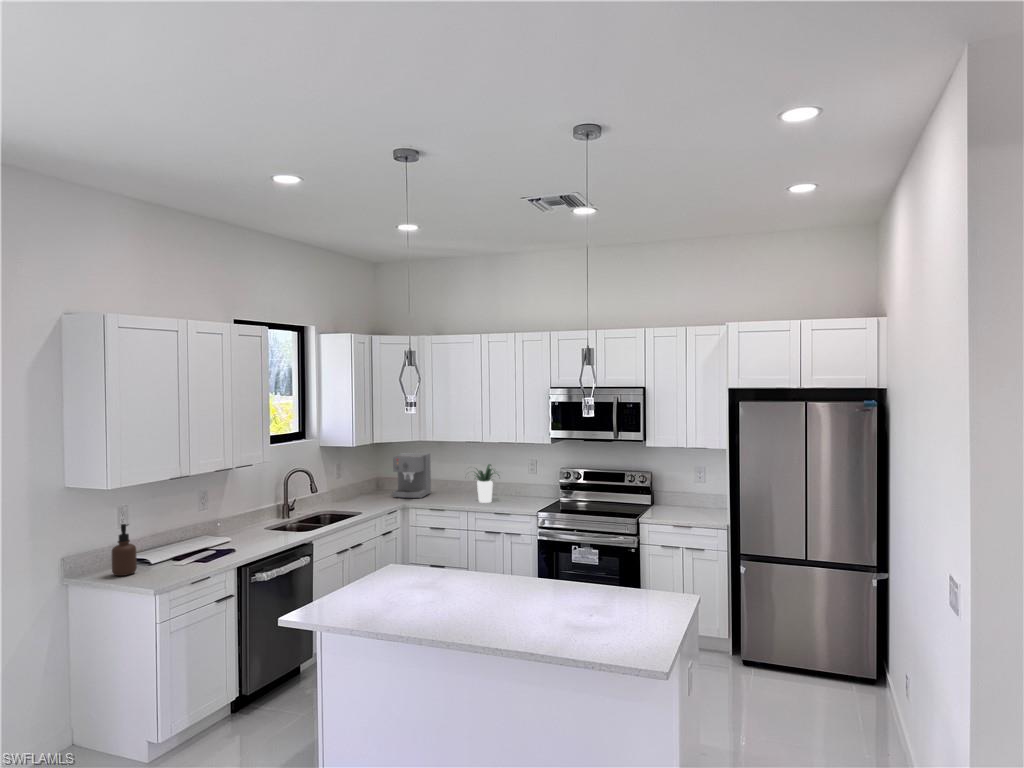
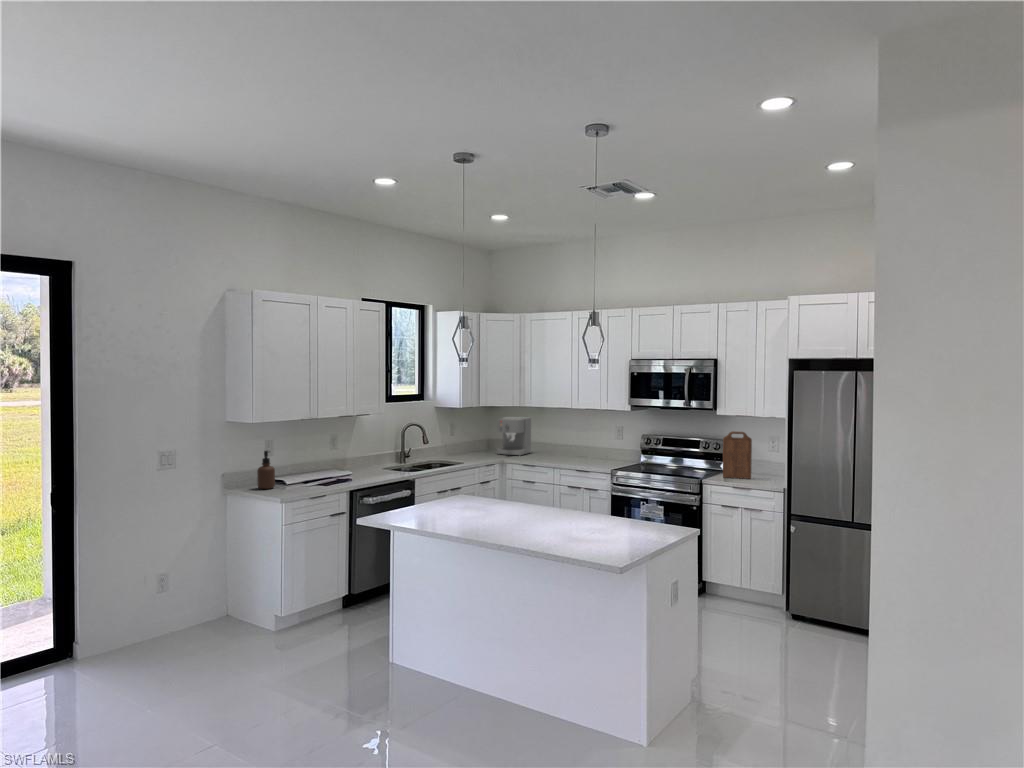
potted plant: present [474,464,499,503] -> none [554,428,592,462]
cutting board: none [658,464,687,514] -> present [723,431,752,479]

